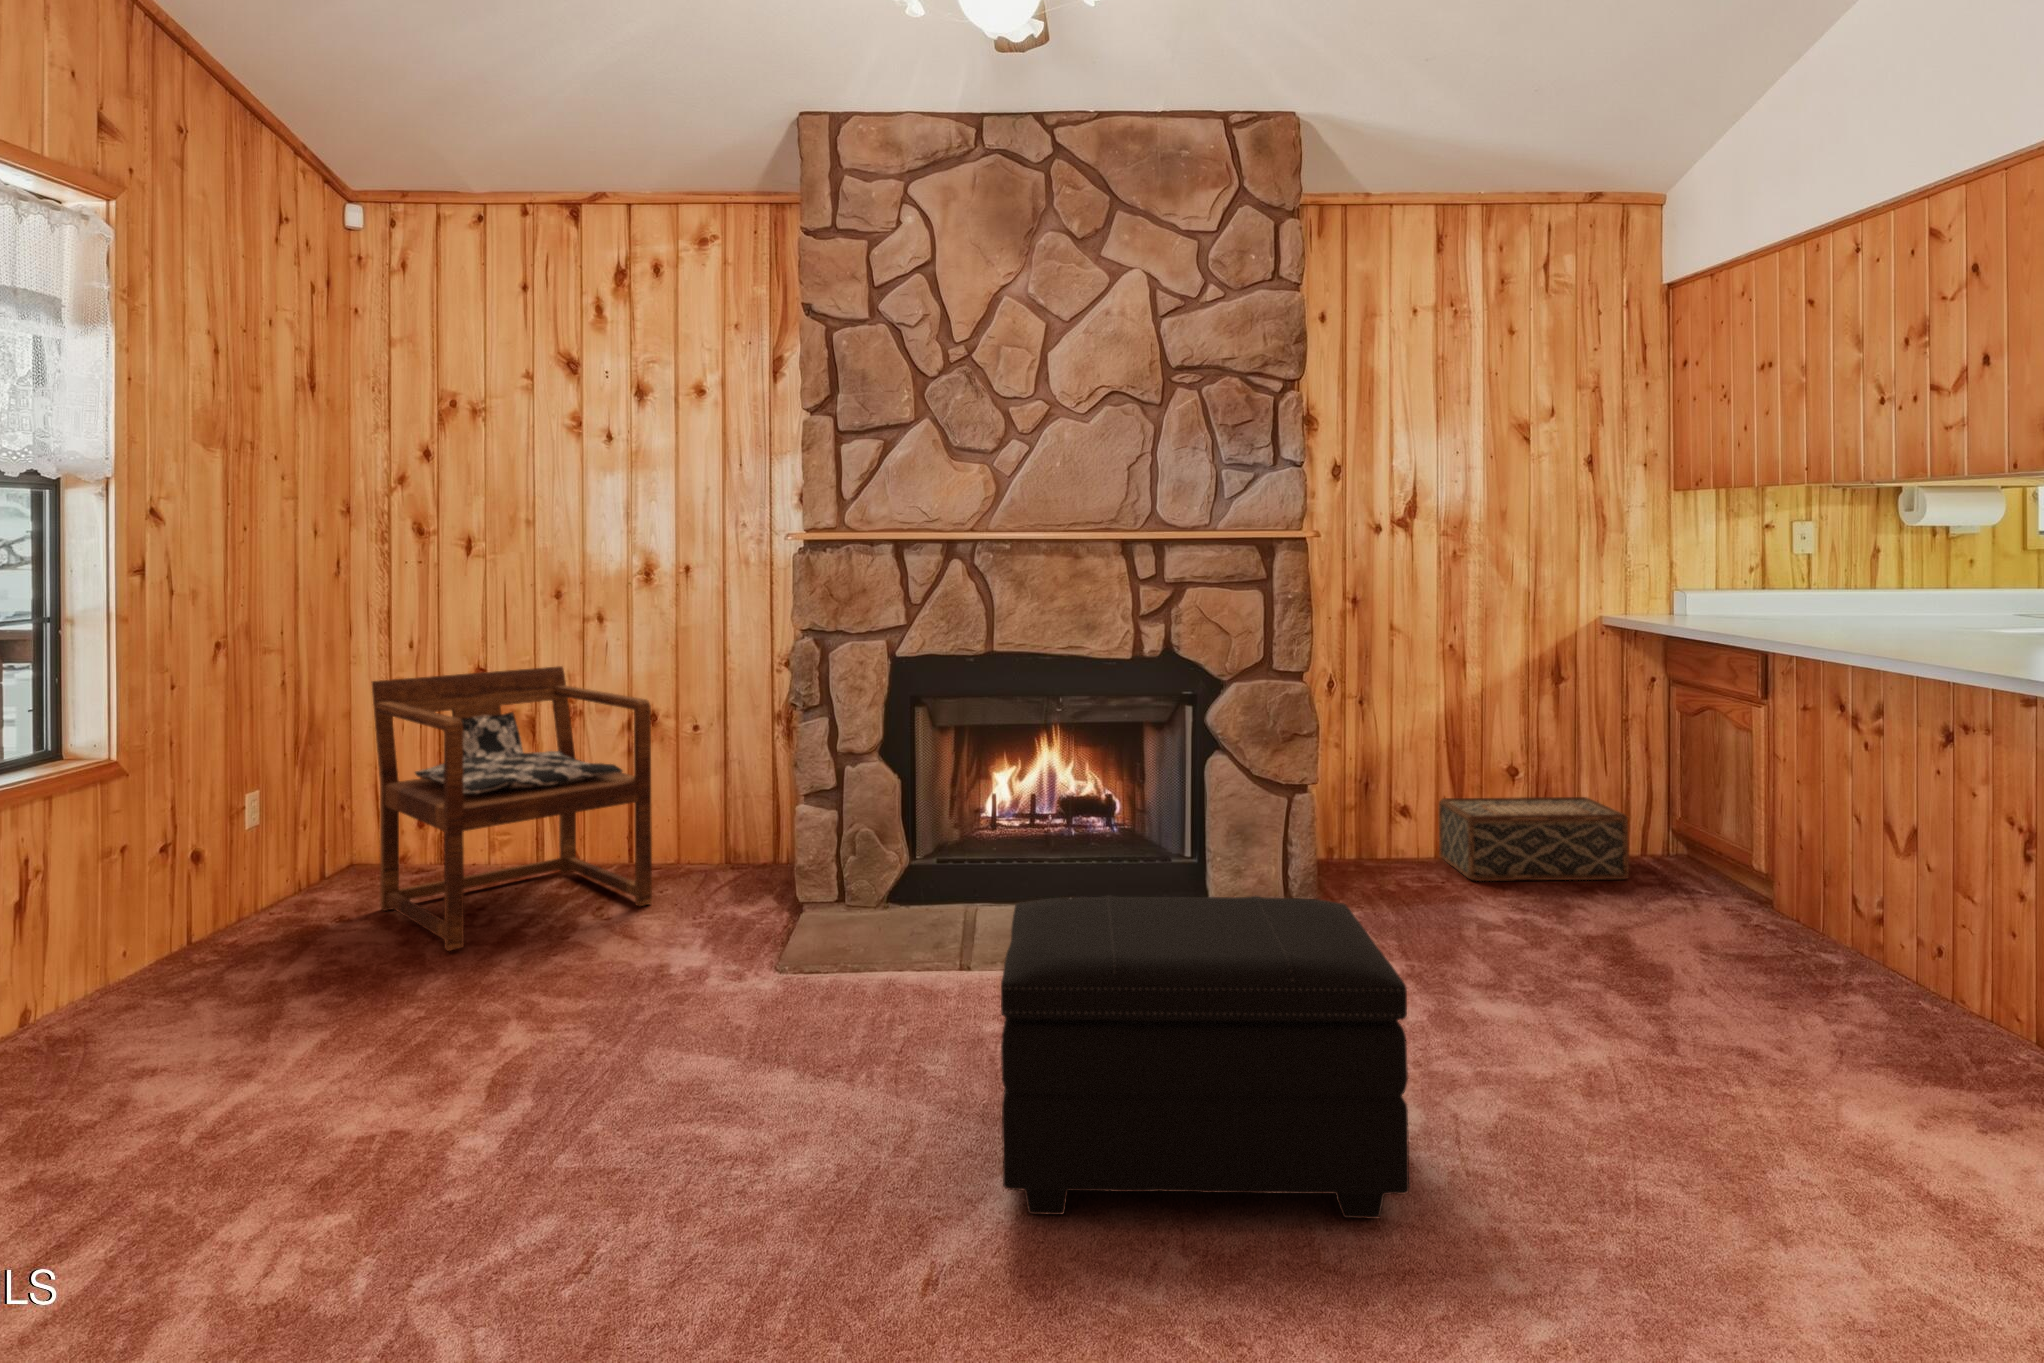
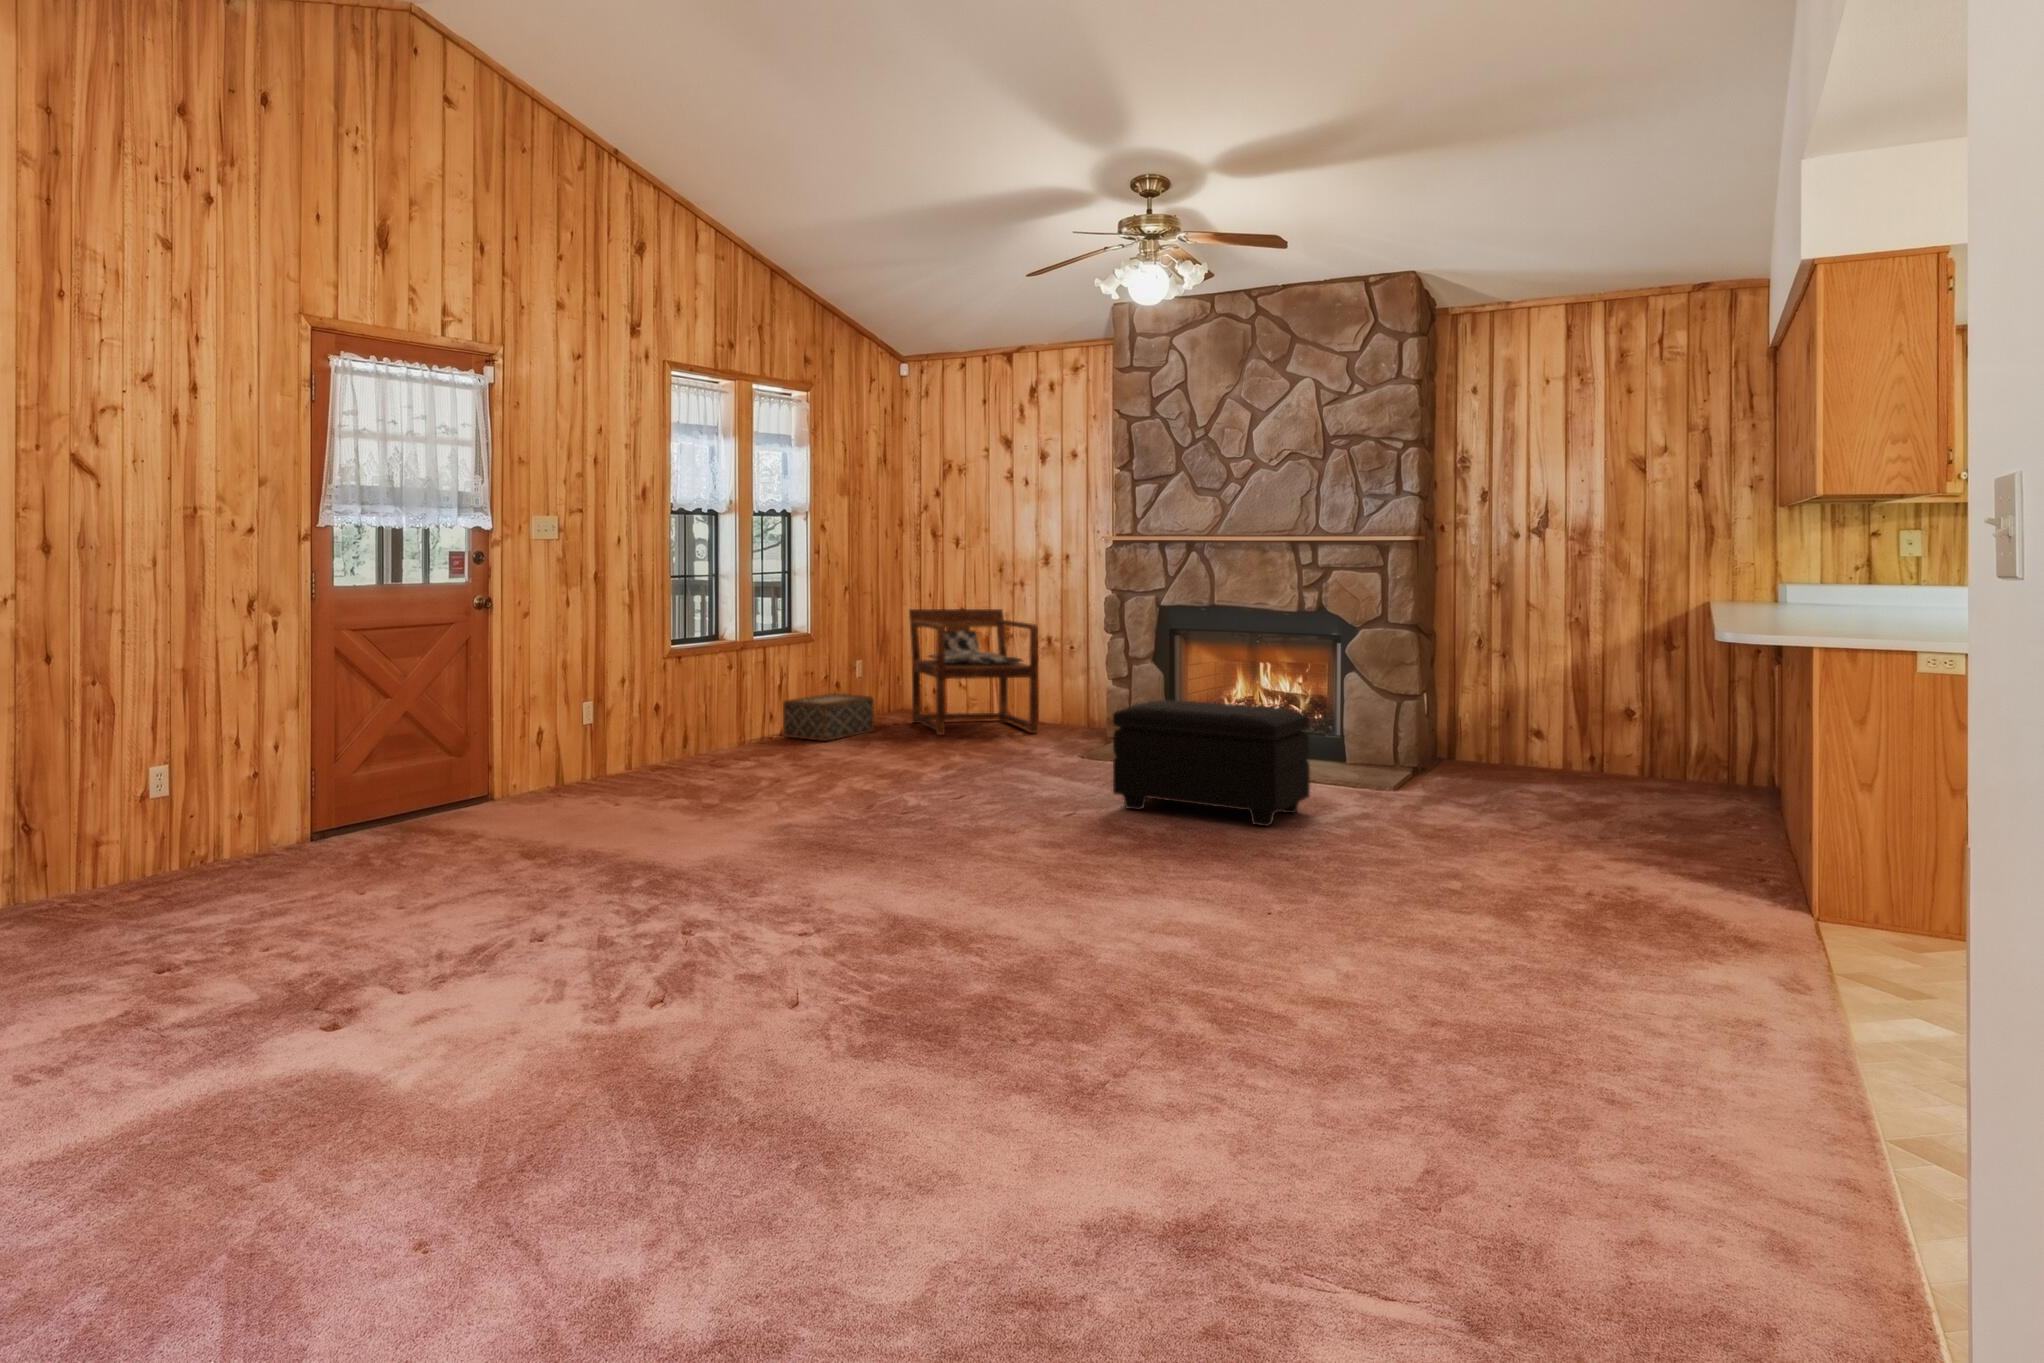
woven basket: present [1439,797,1629,881] -> present [783,694,874,741]

